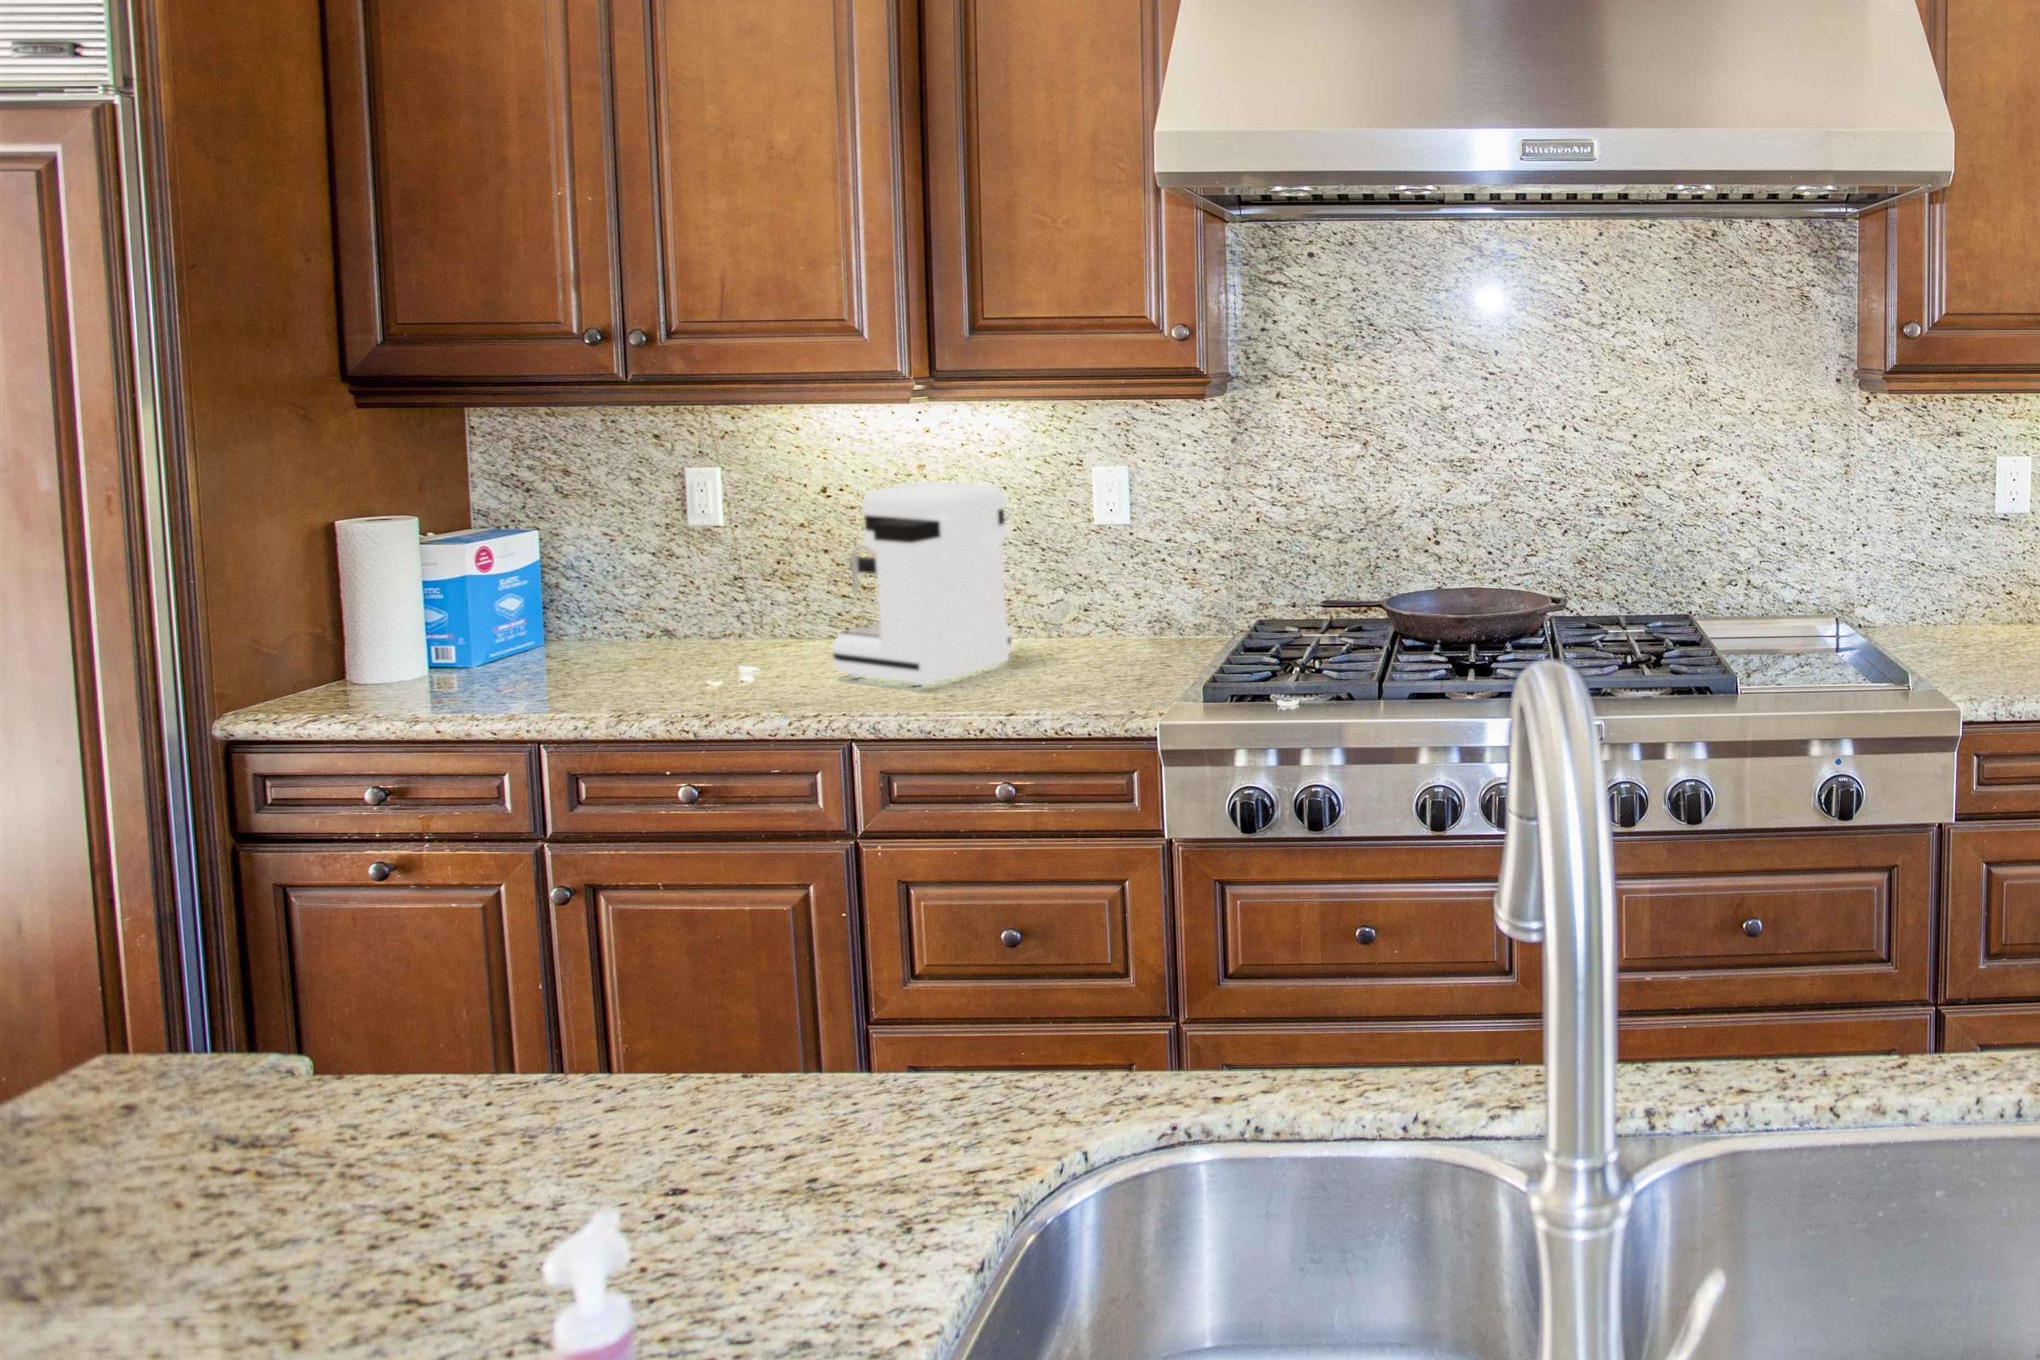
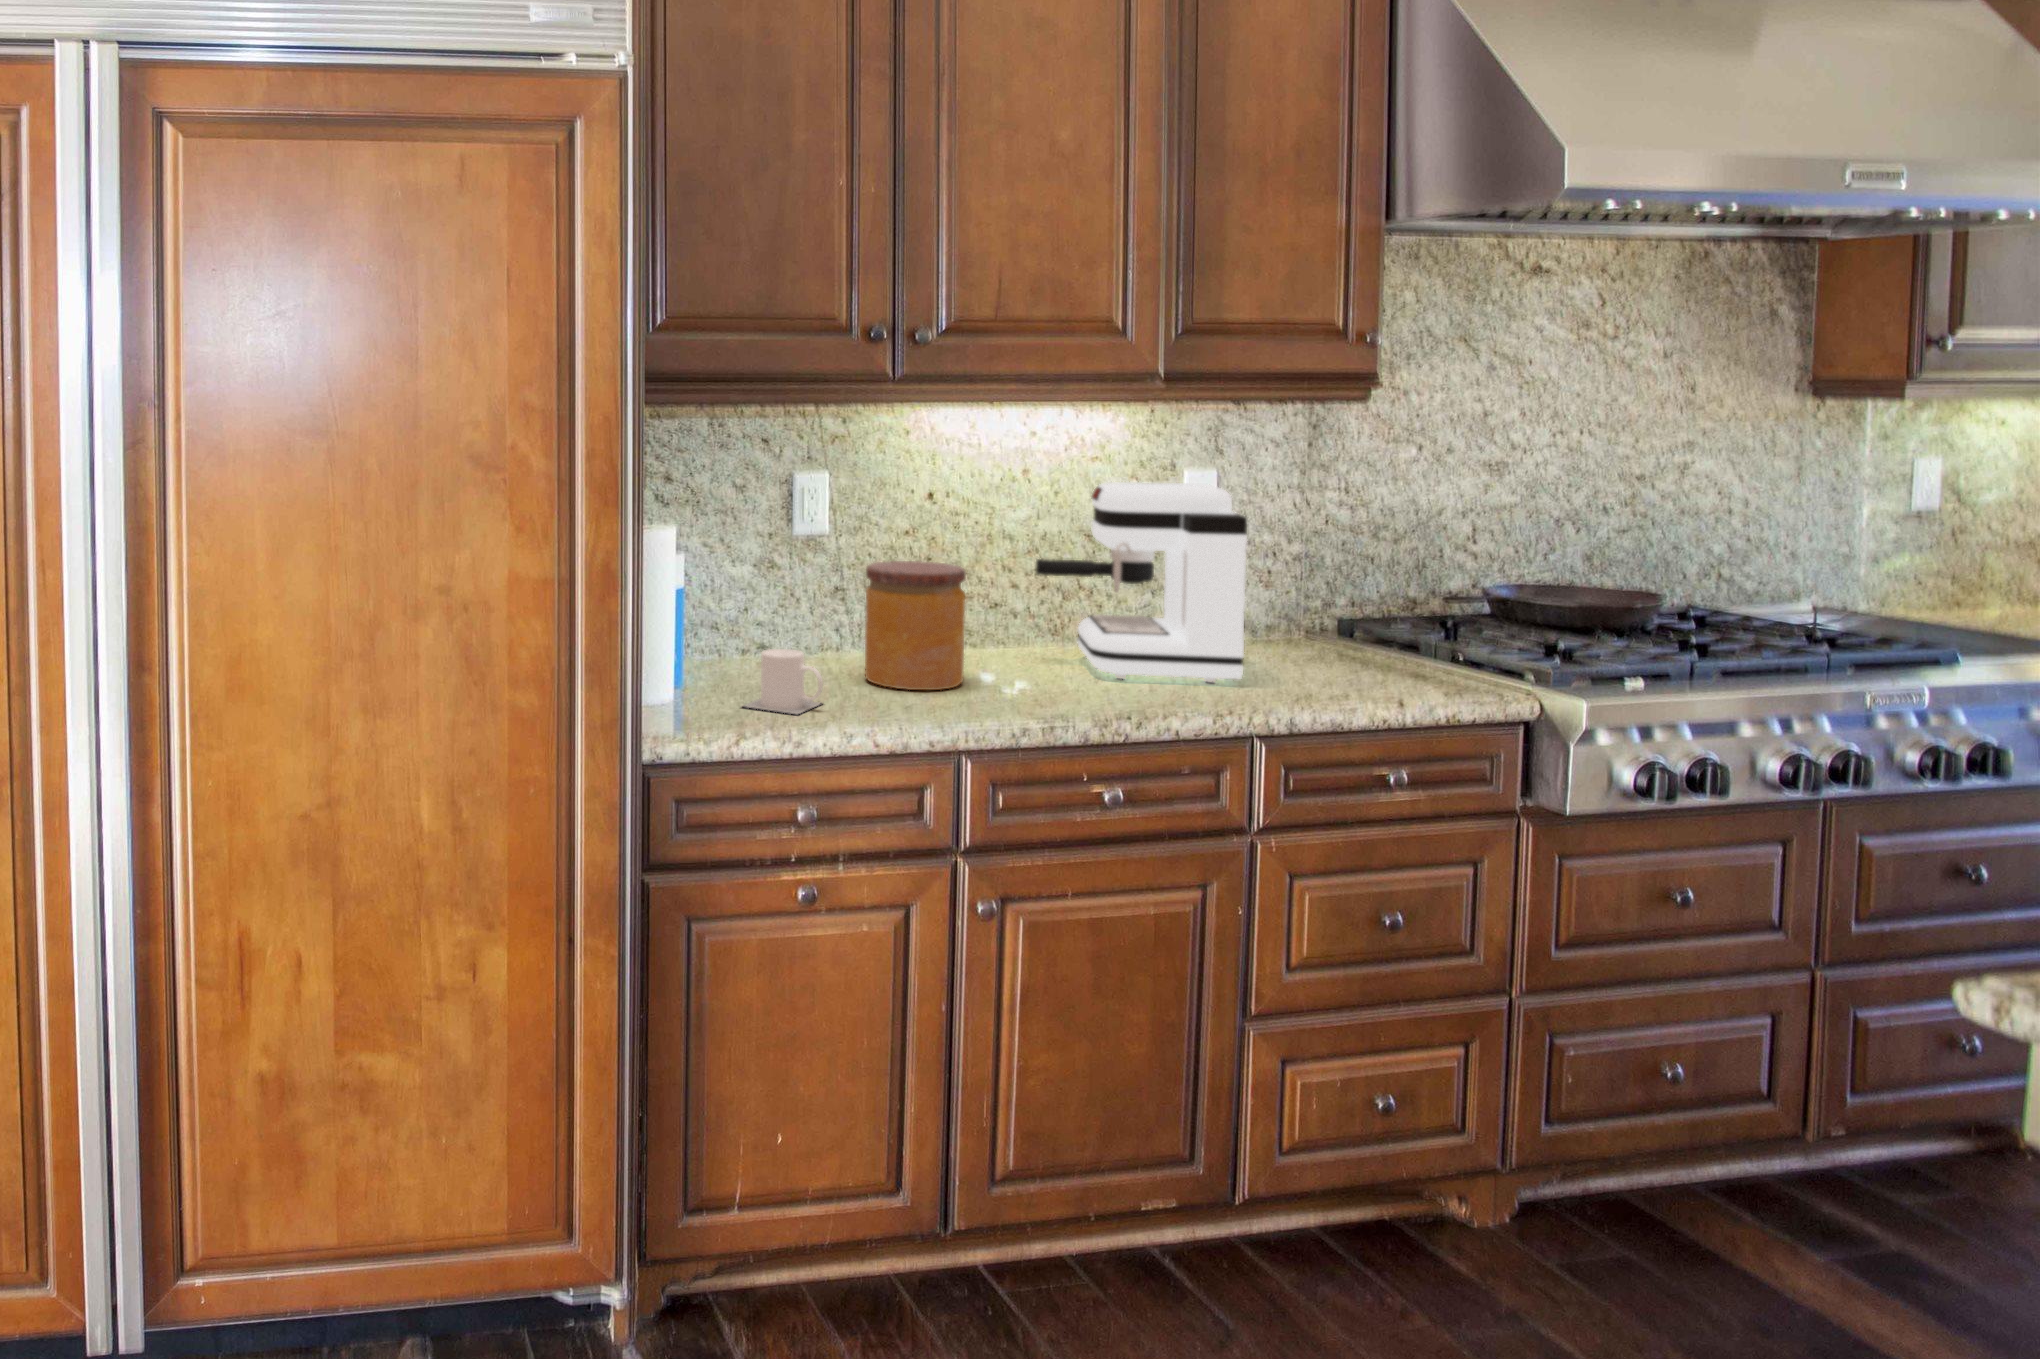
jar: none [619,557,729,682] -> present [865,561,966,690]
mug: none [442,639,520,701] -> present [745,649,823,714]

